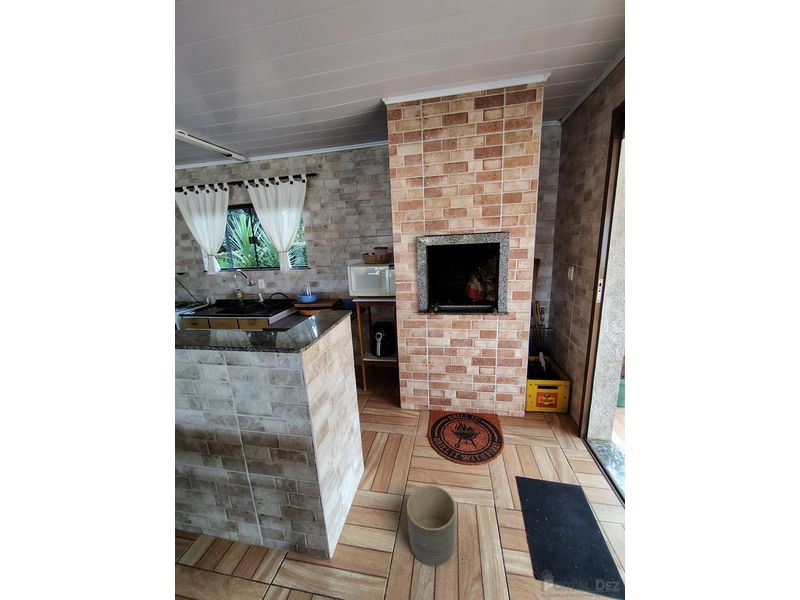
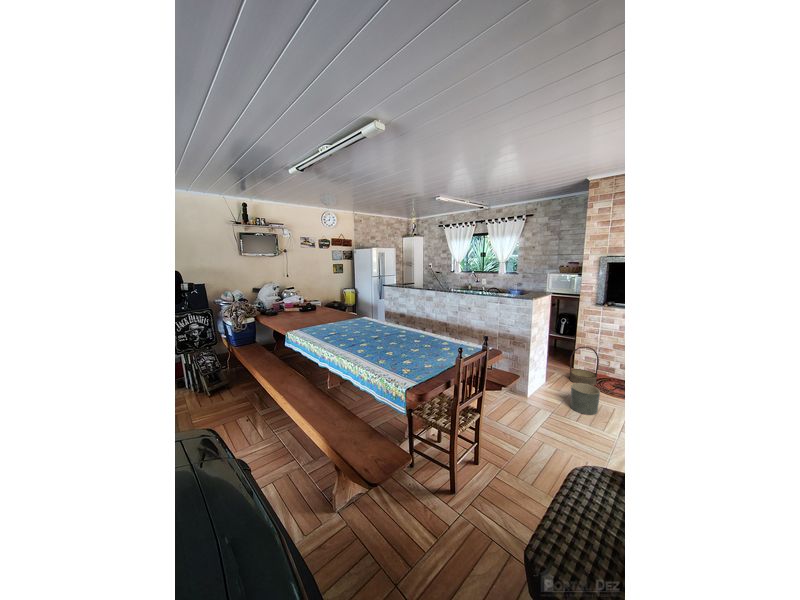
basket: none [396,387,434,453] -> present [569,346,599,386]

